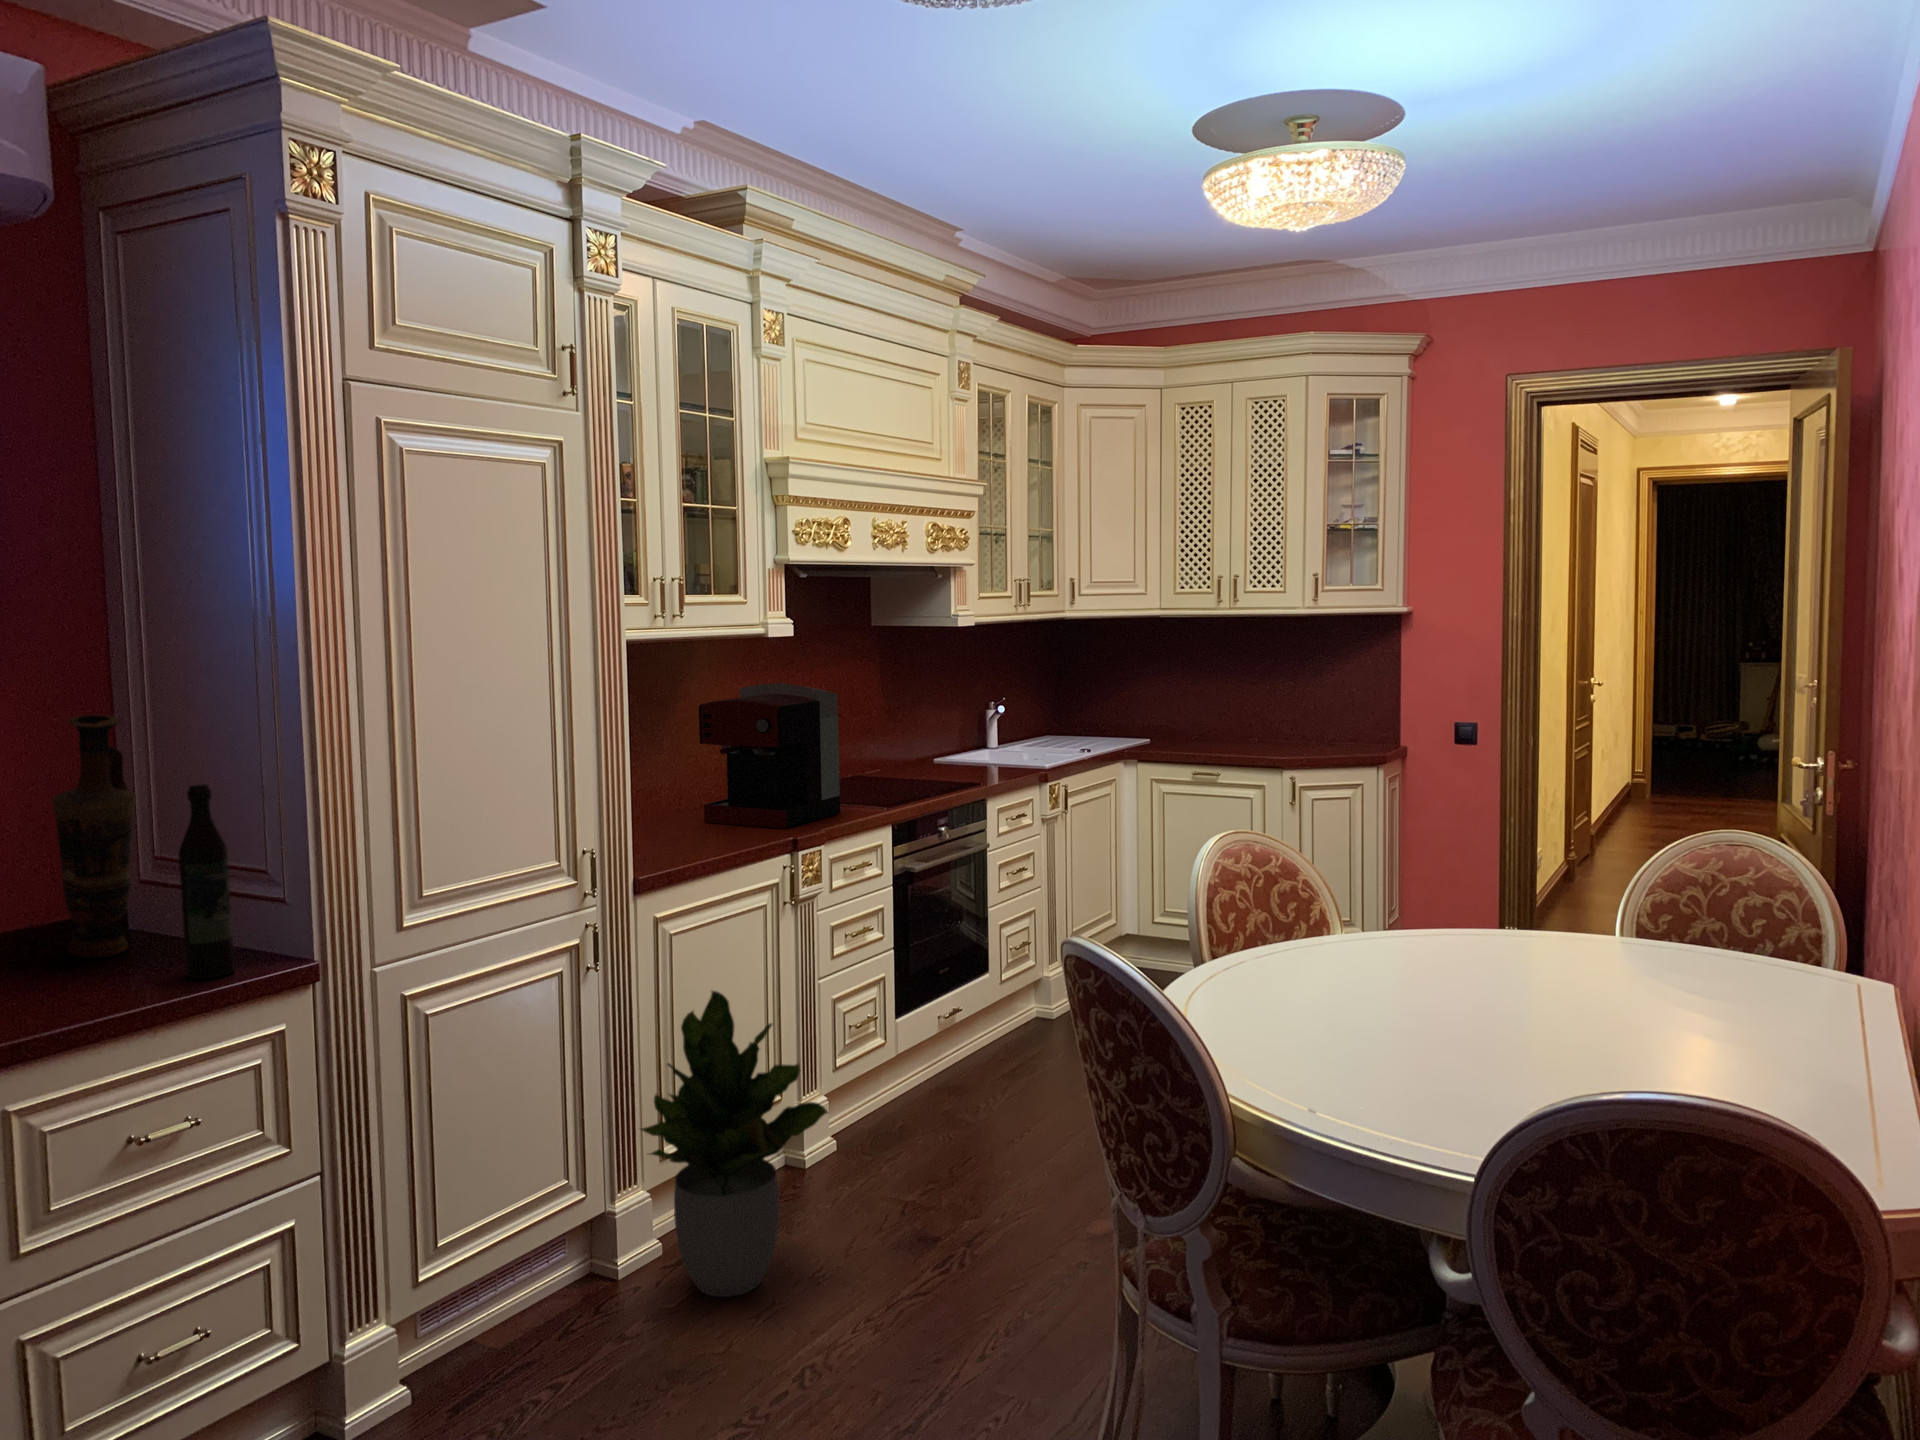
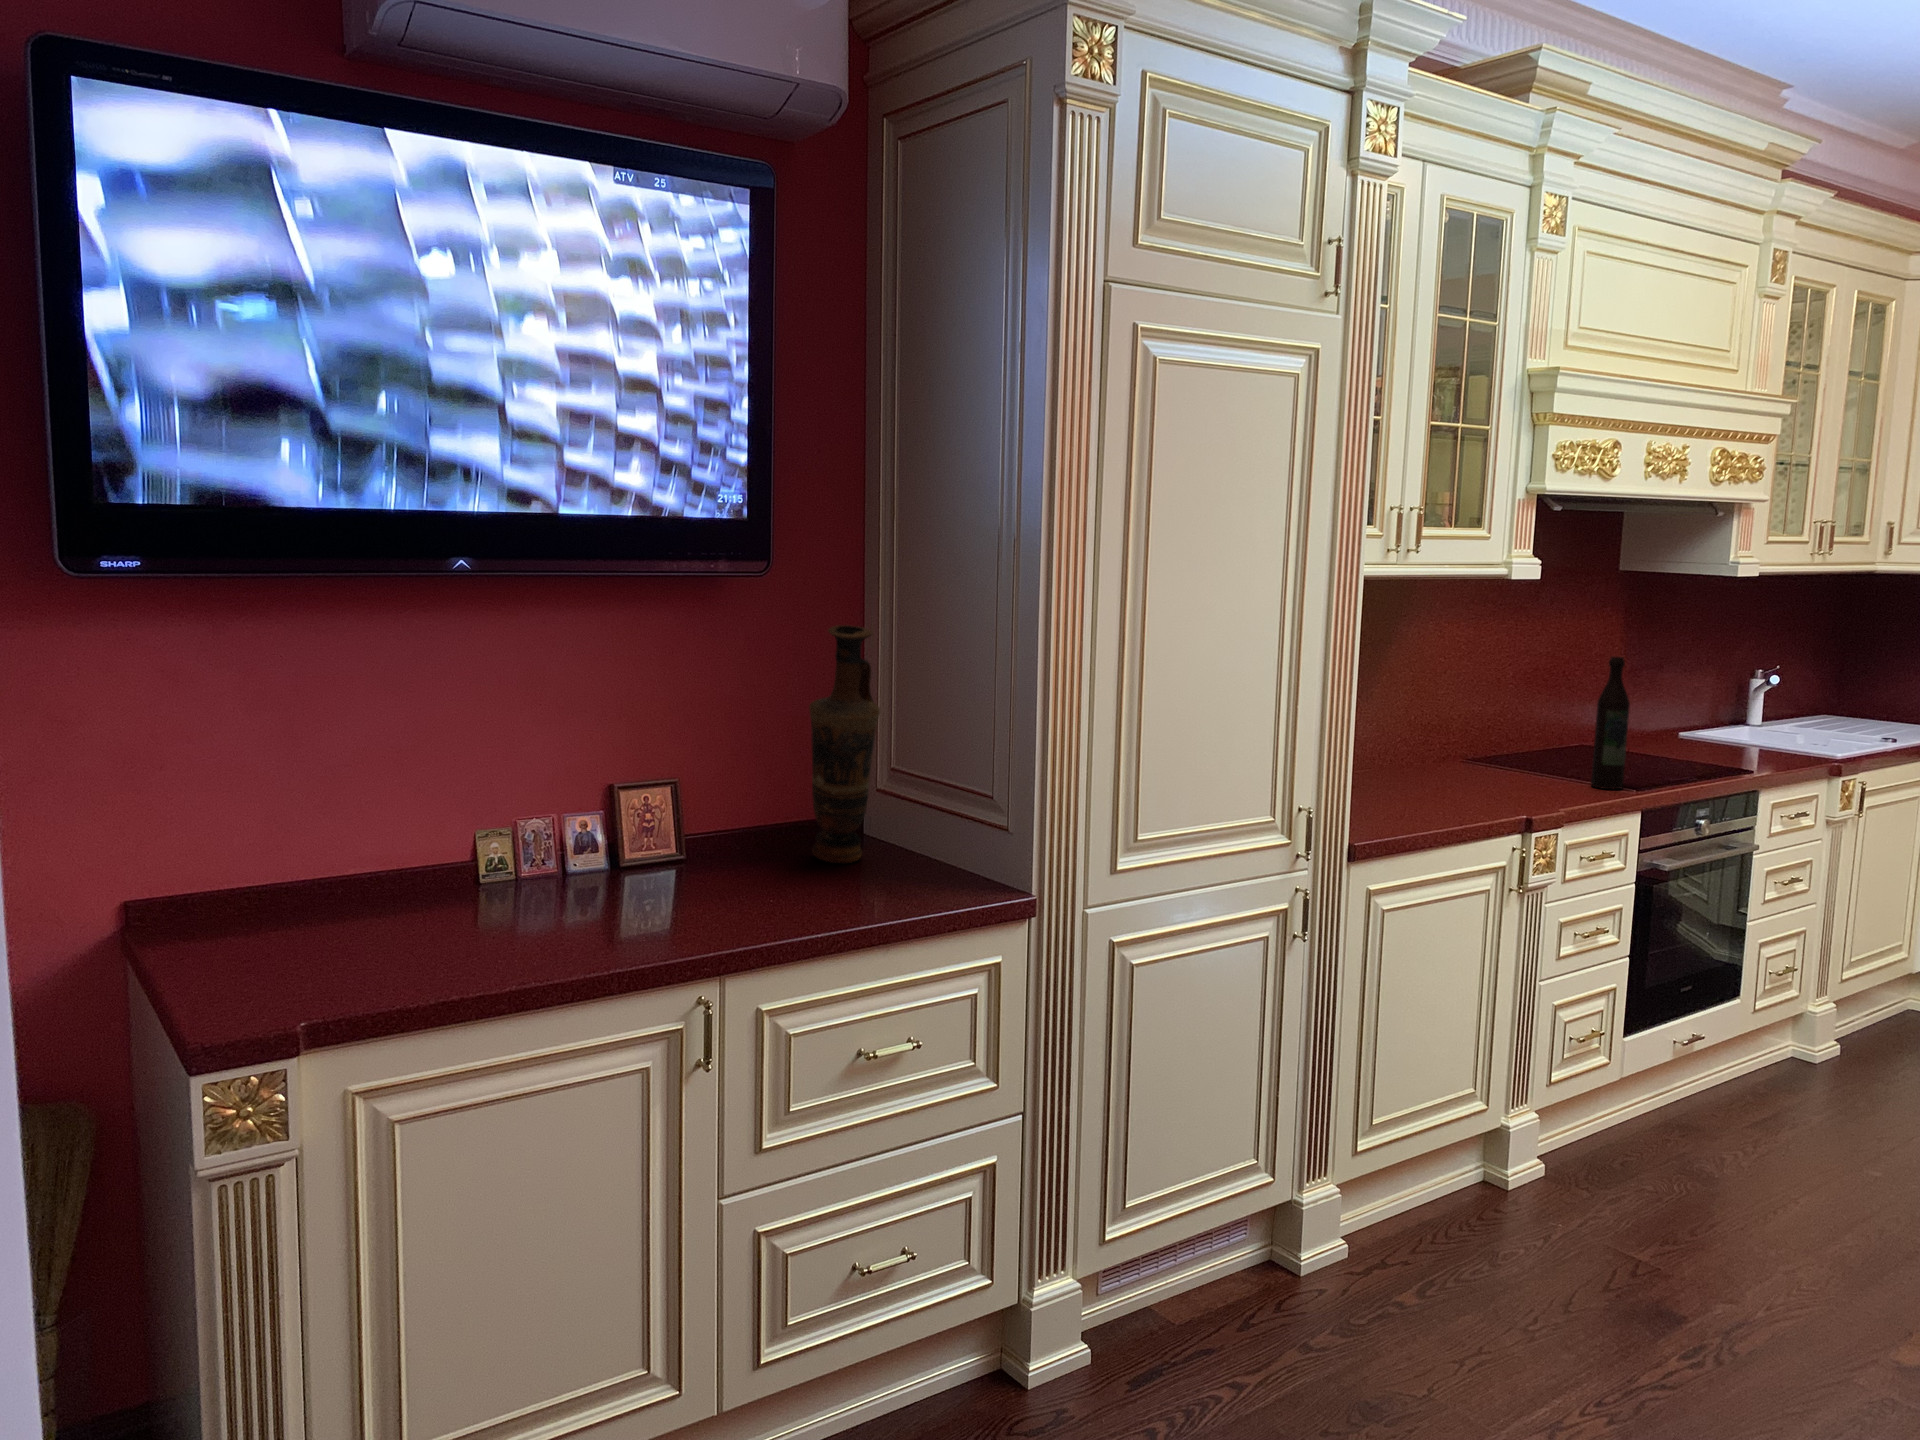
coffee maker: present [699,683,840,828] -> none [1416,633,1590,802]
wine bottle: present [179,784,234,978] -> present [1591,657,1630,789]
potted plant: present [641,991,828,1297] -> none [1336,981,1567,1331]

